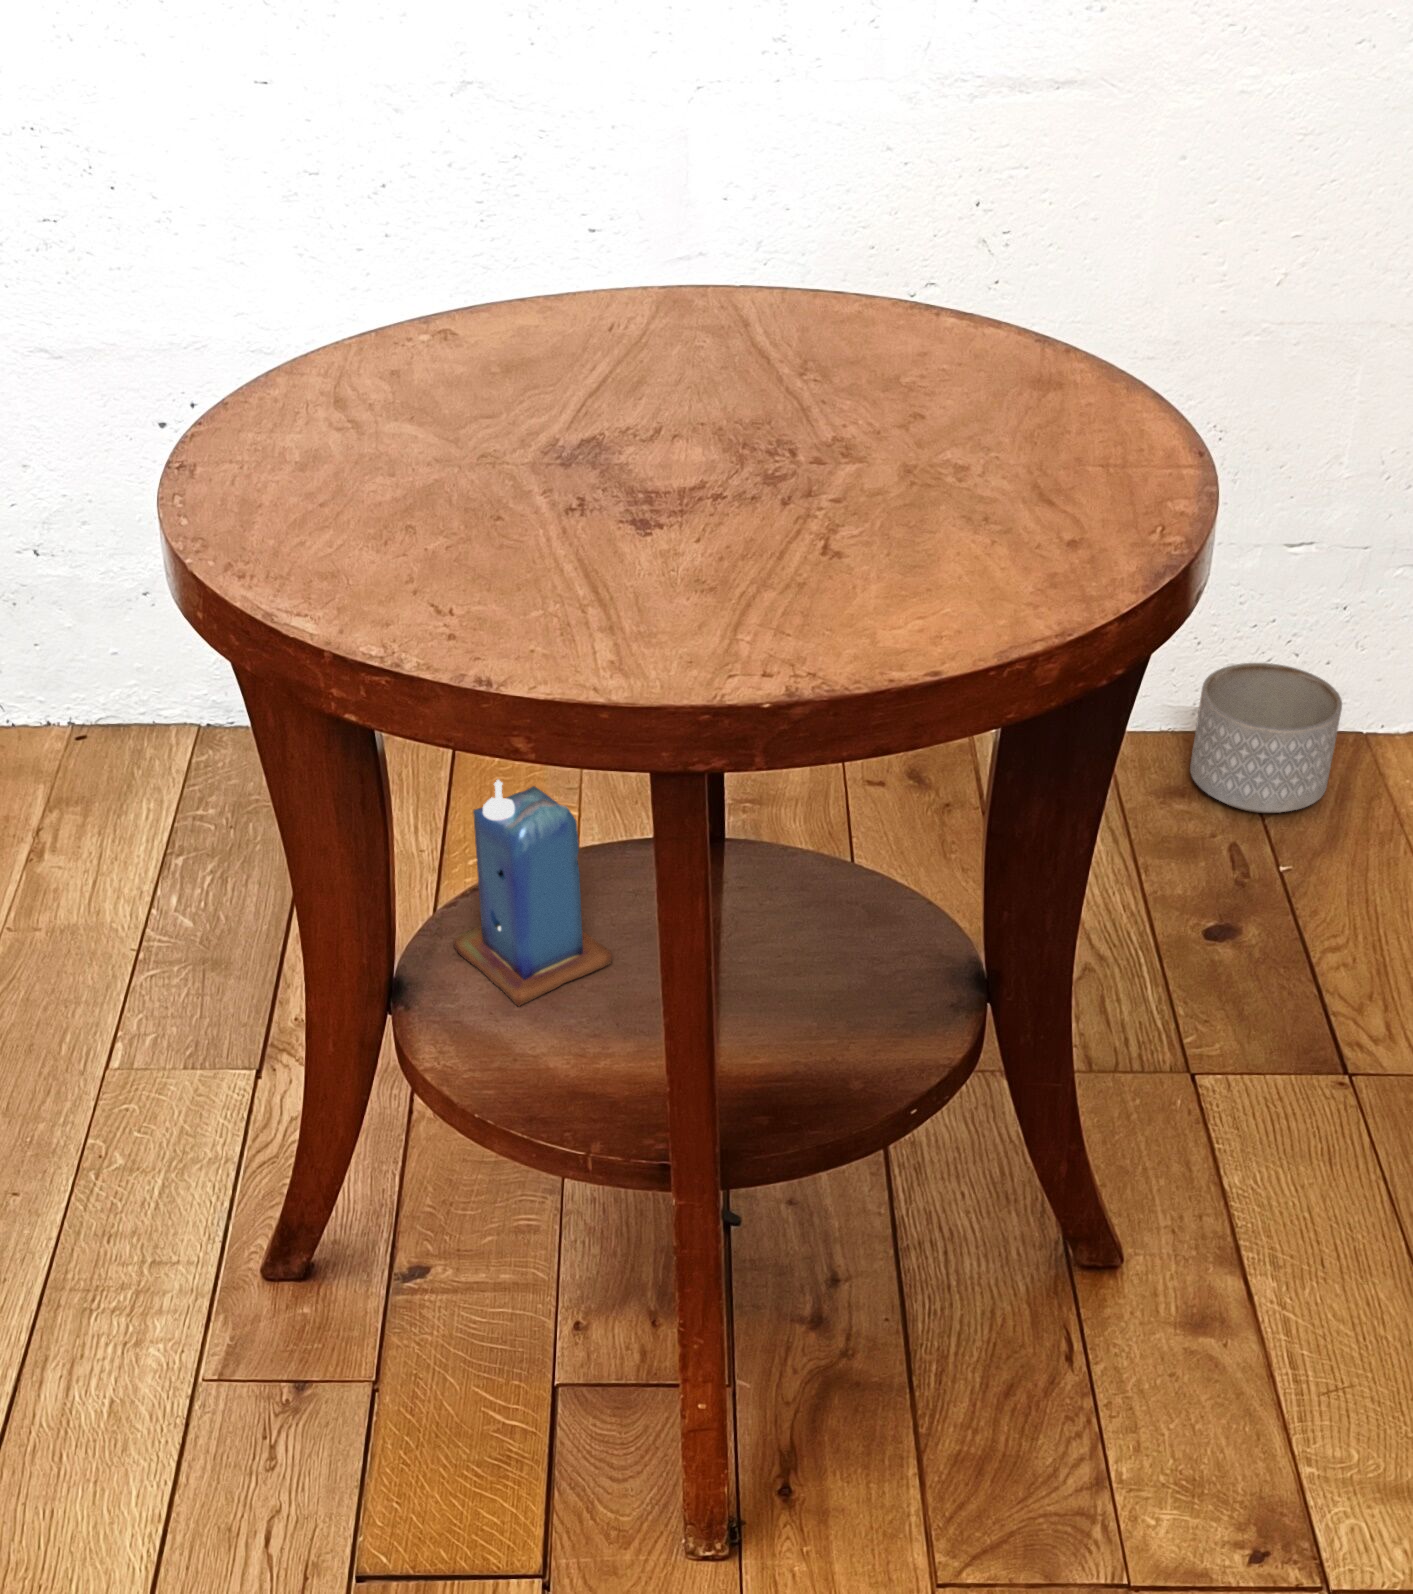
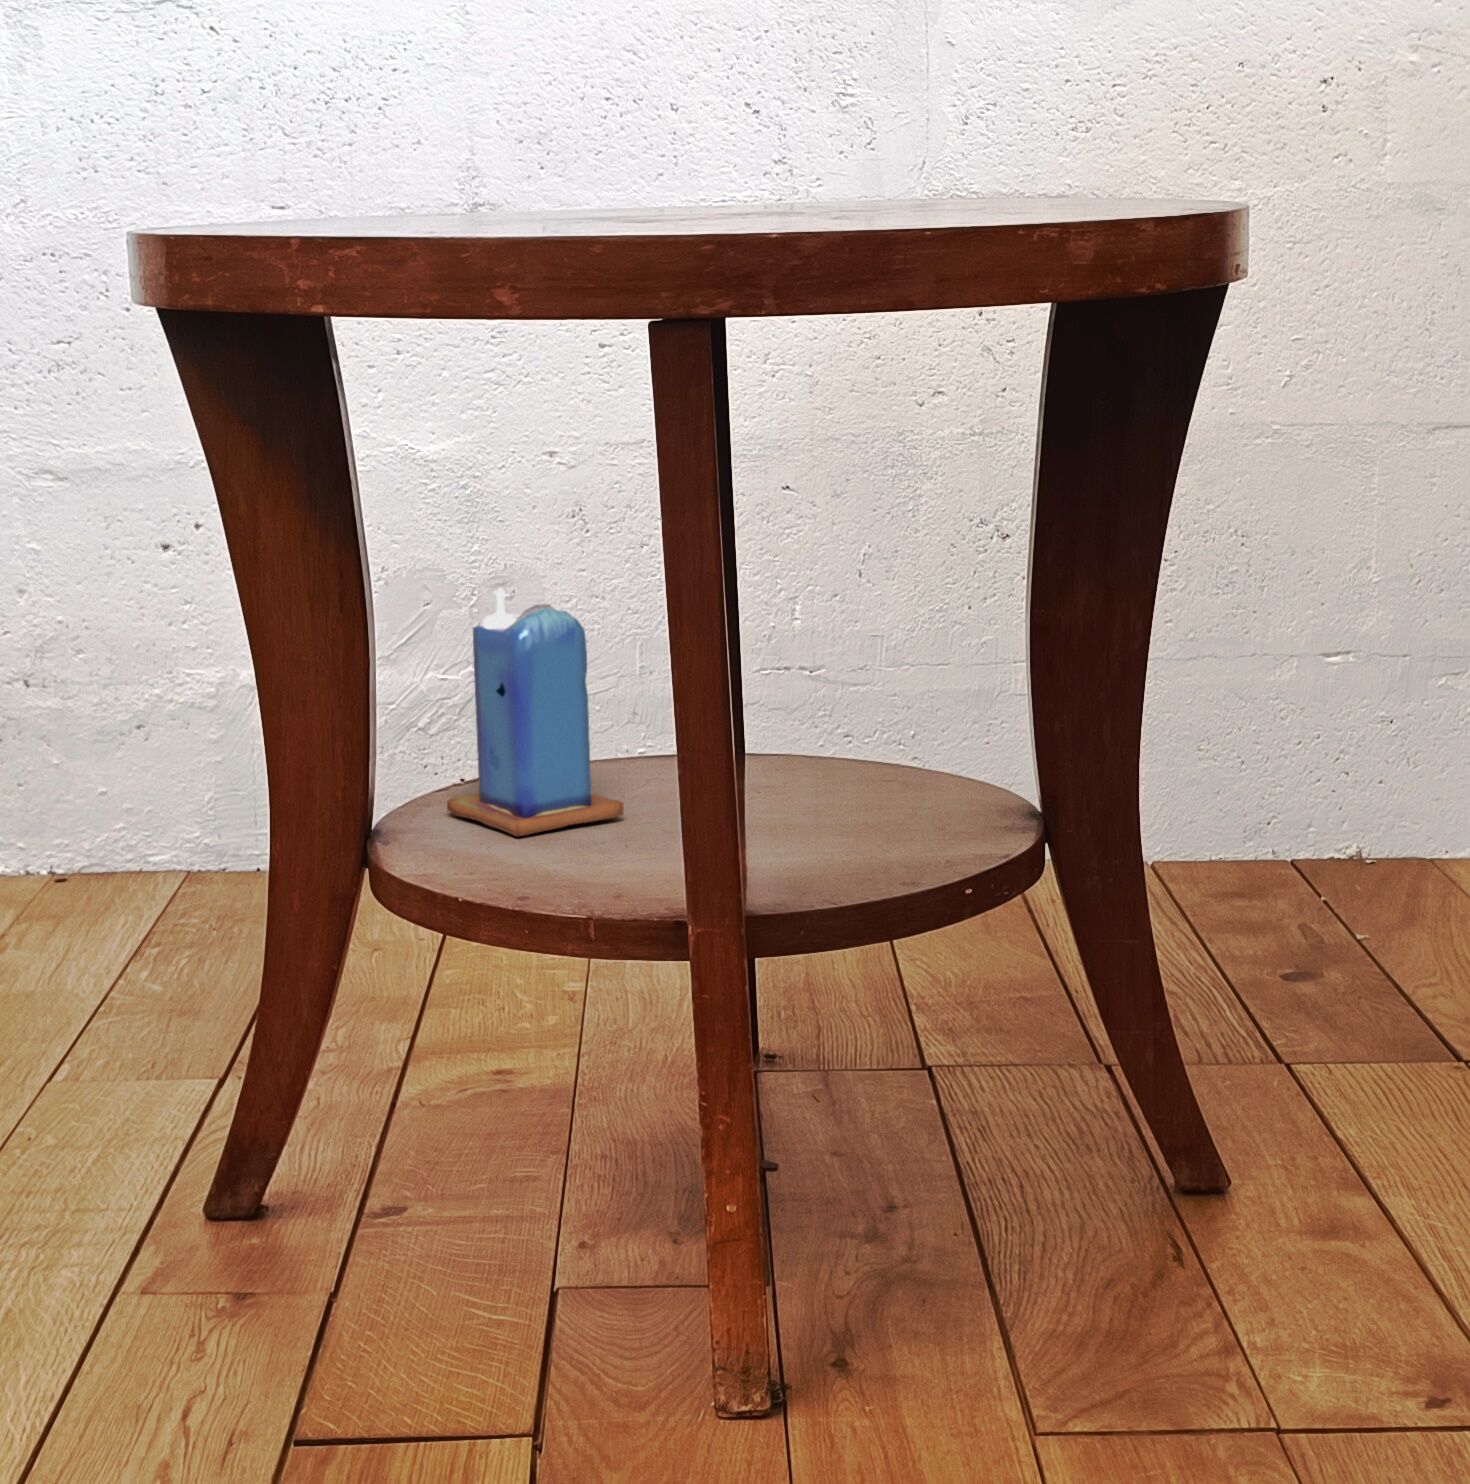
planter: present [1190,663,1342,813] -> none [1247,768,1401,907]

